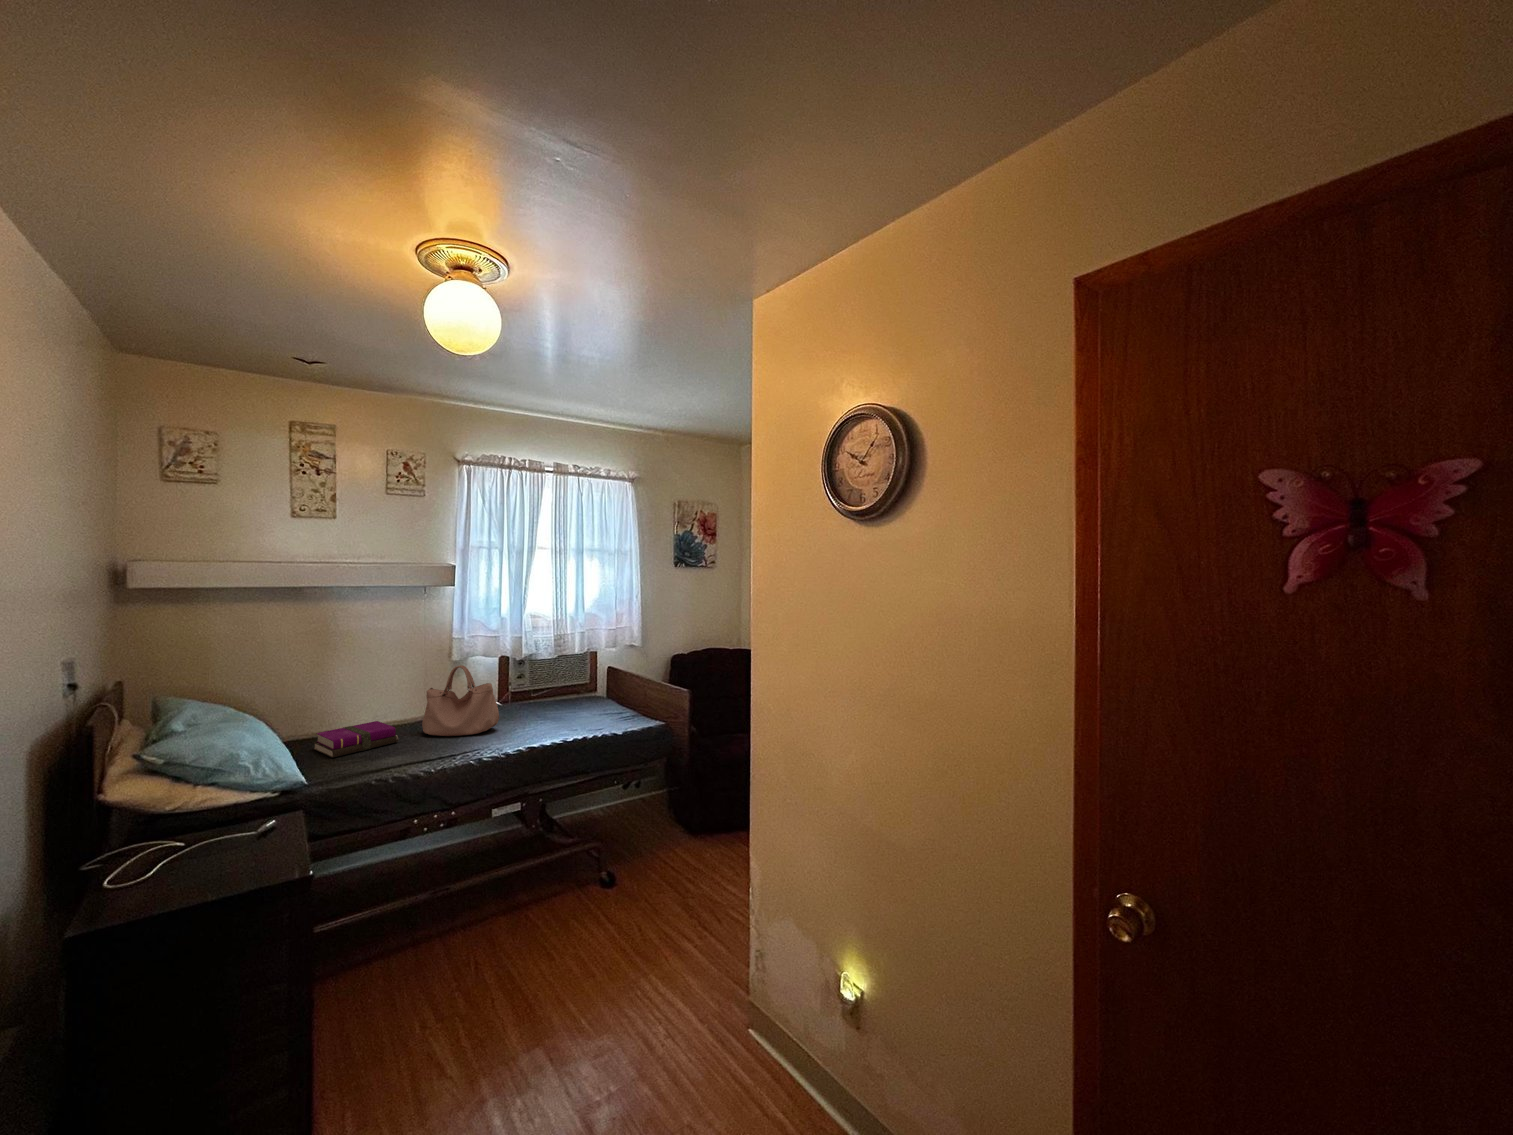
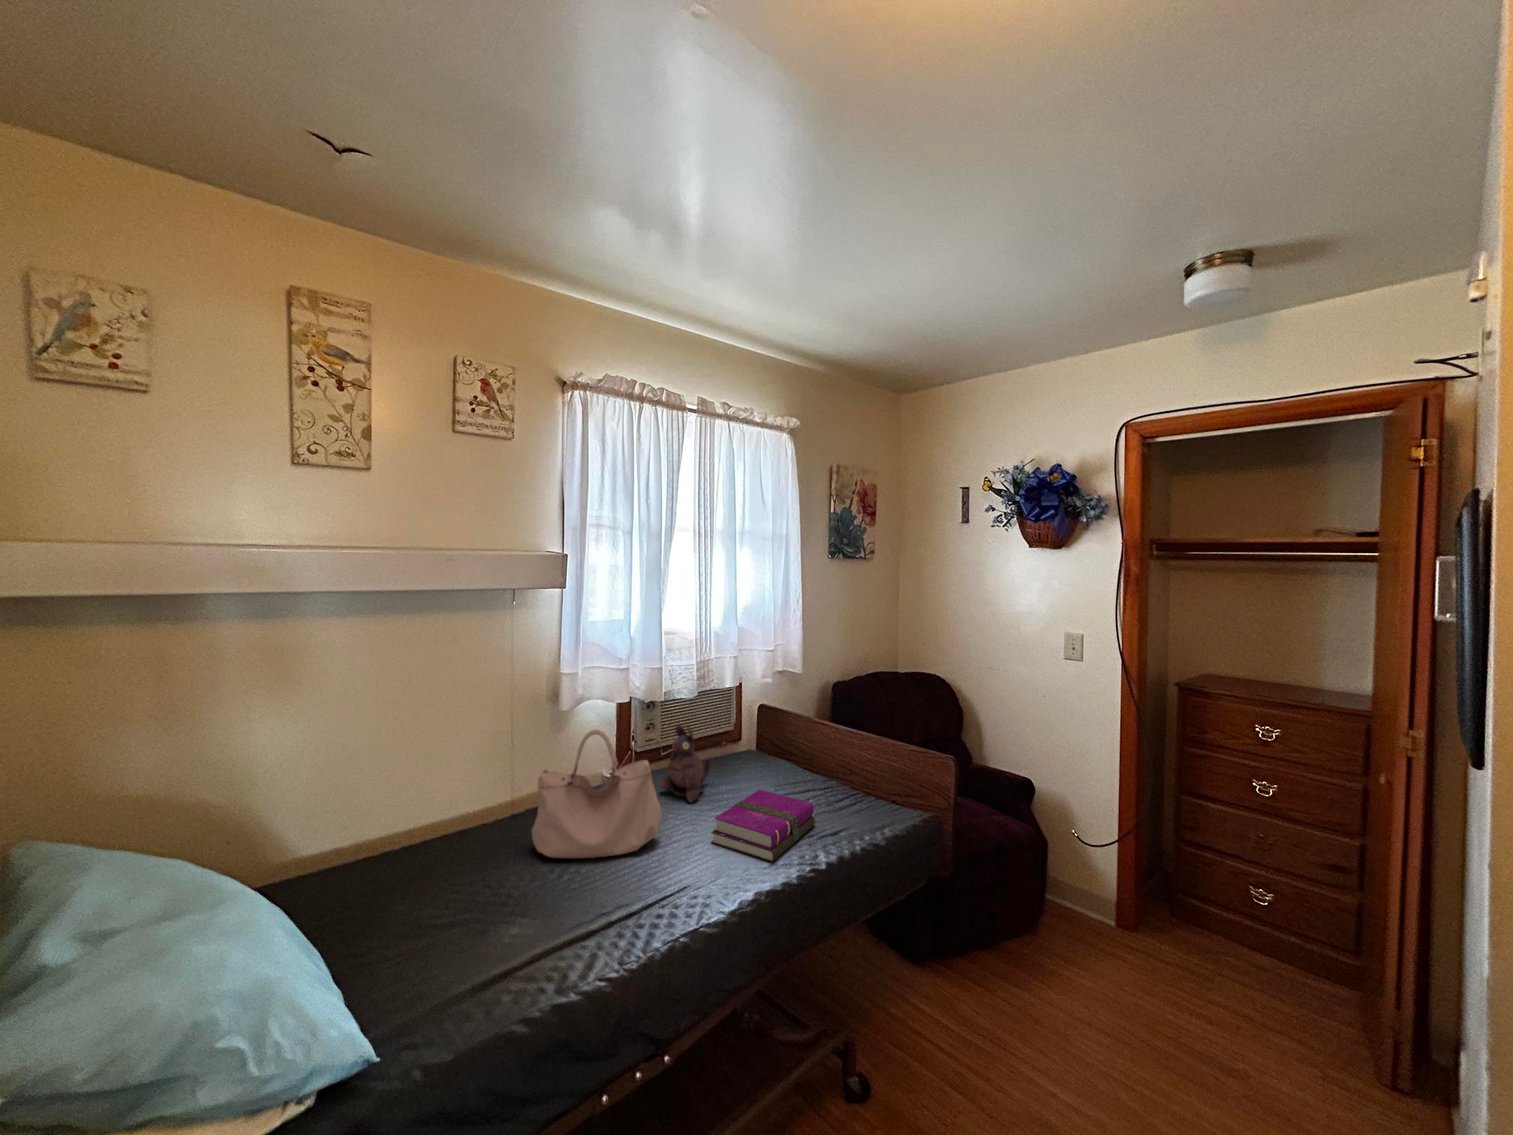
plush toy: none [518,670,554,717] -> present [660,724,711,802]
notebook: present [314,721,399,758] -> present [711,790,816,862]

